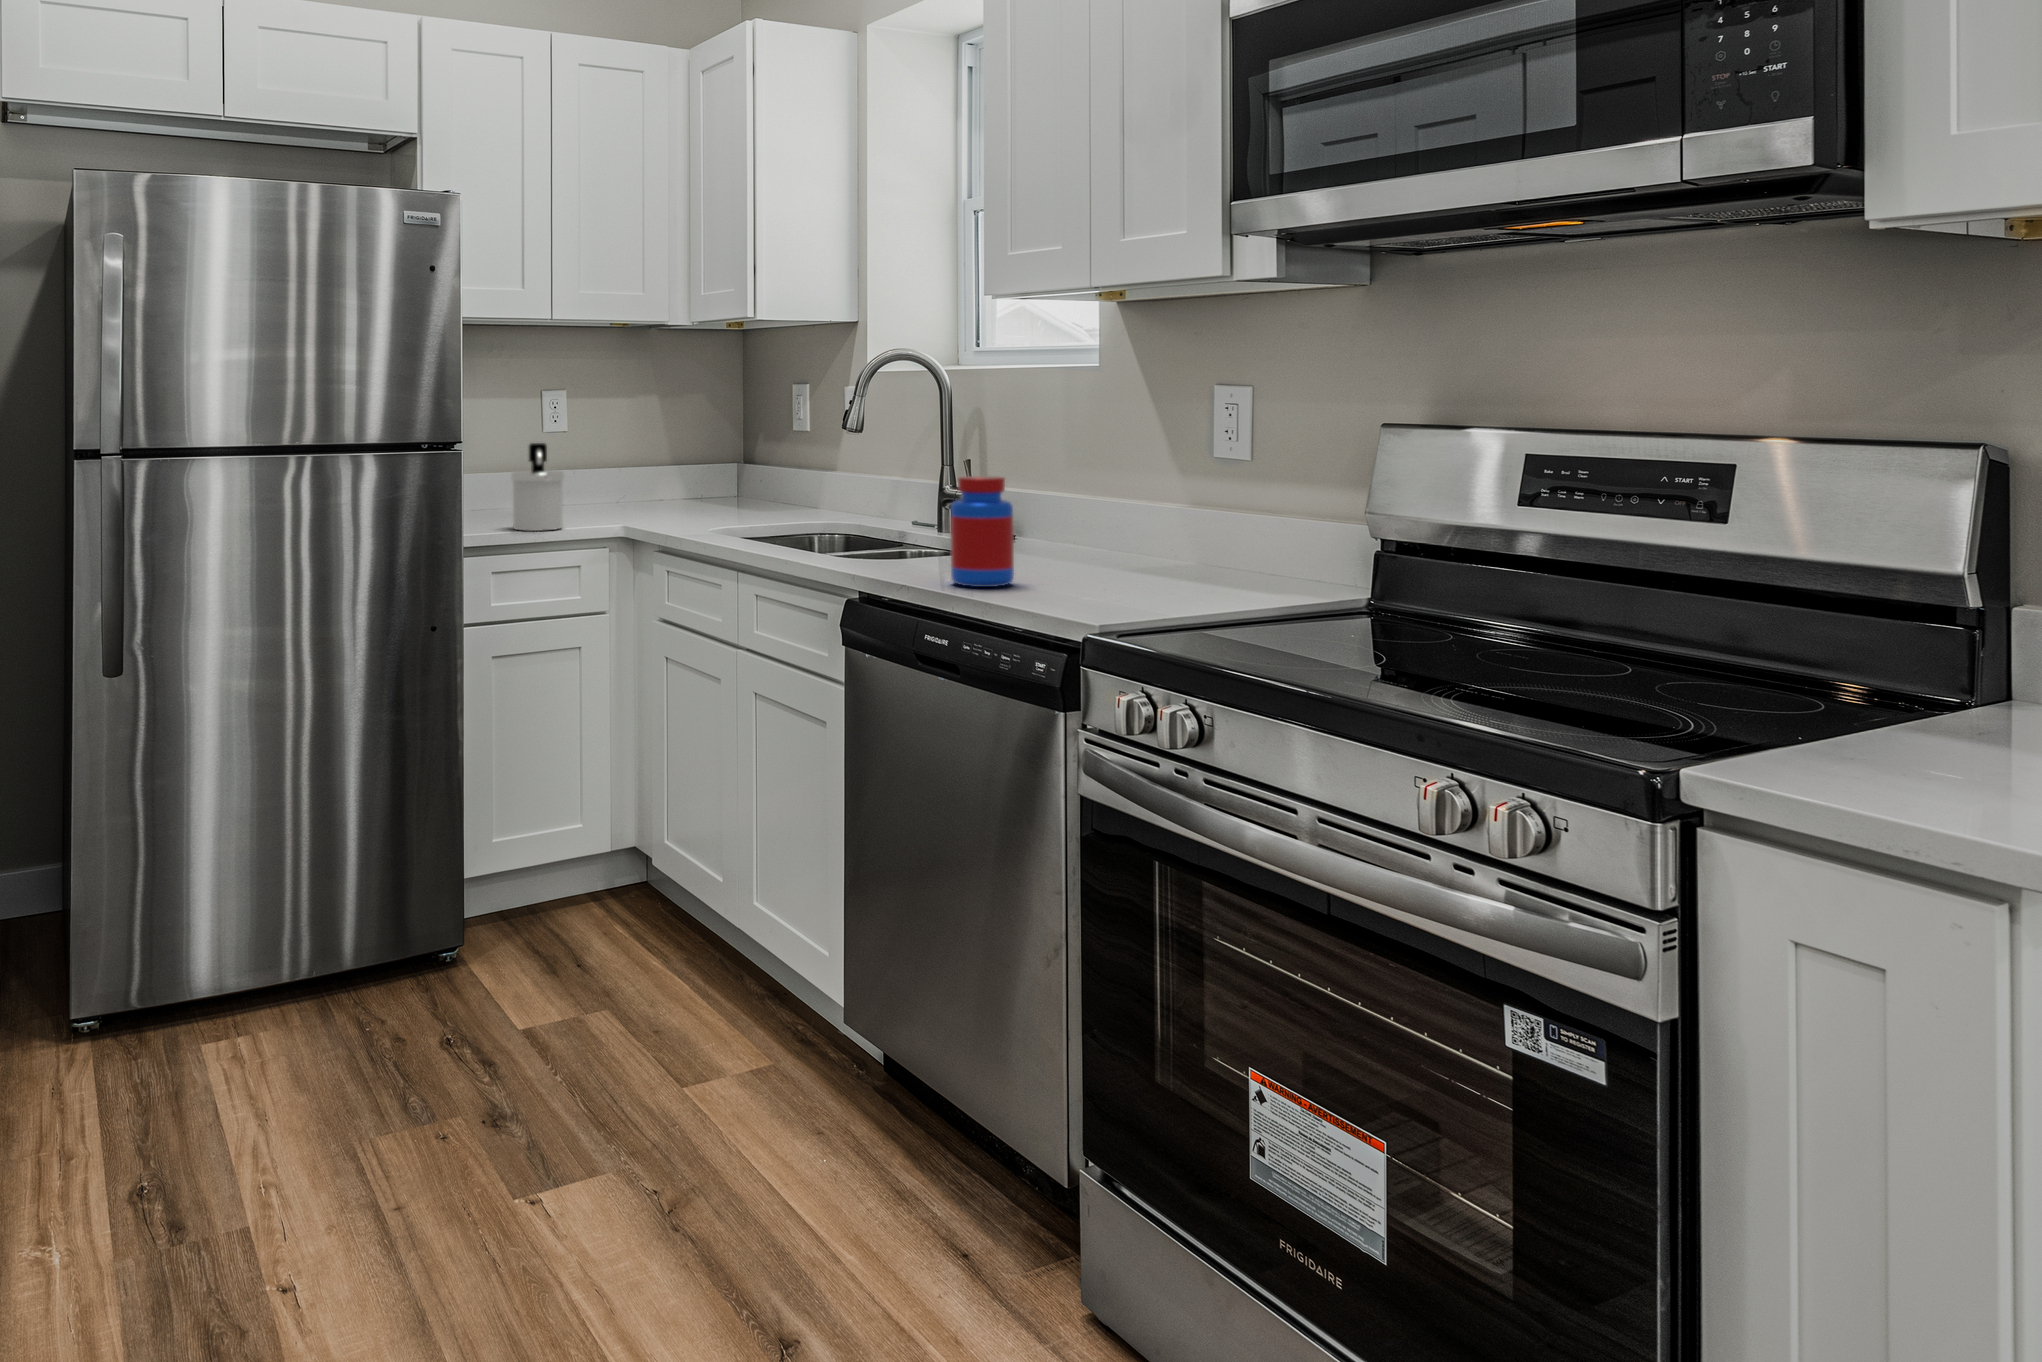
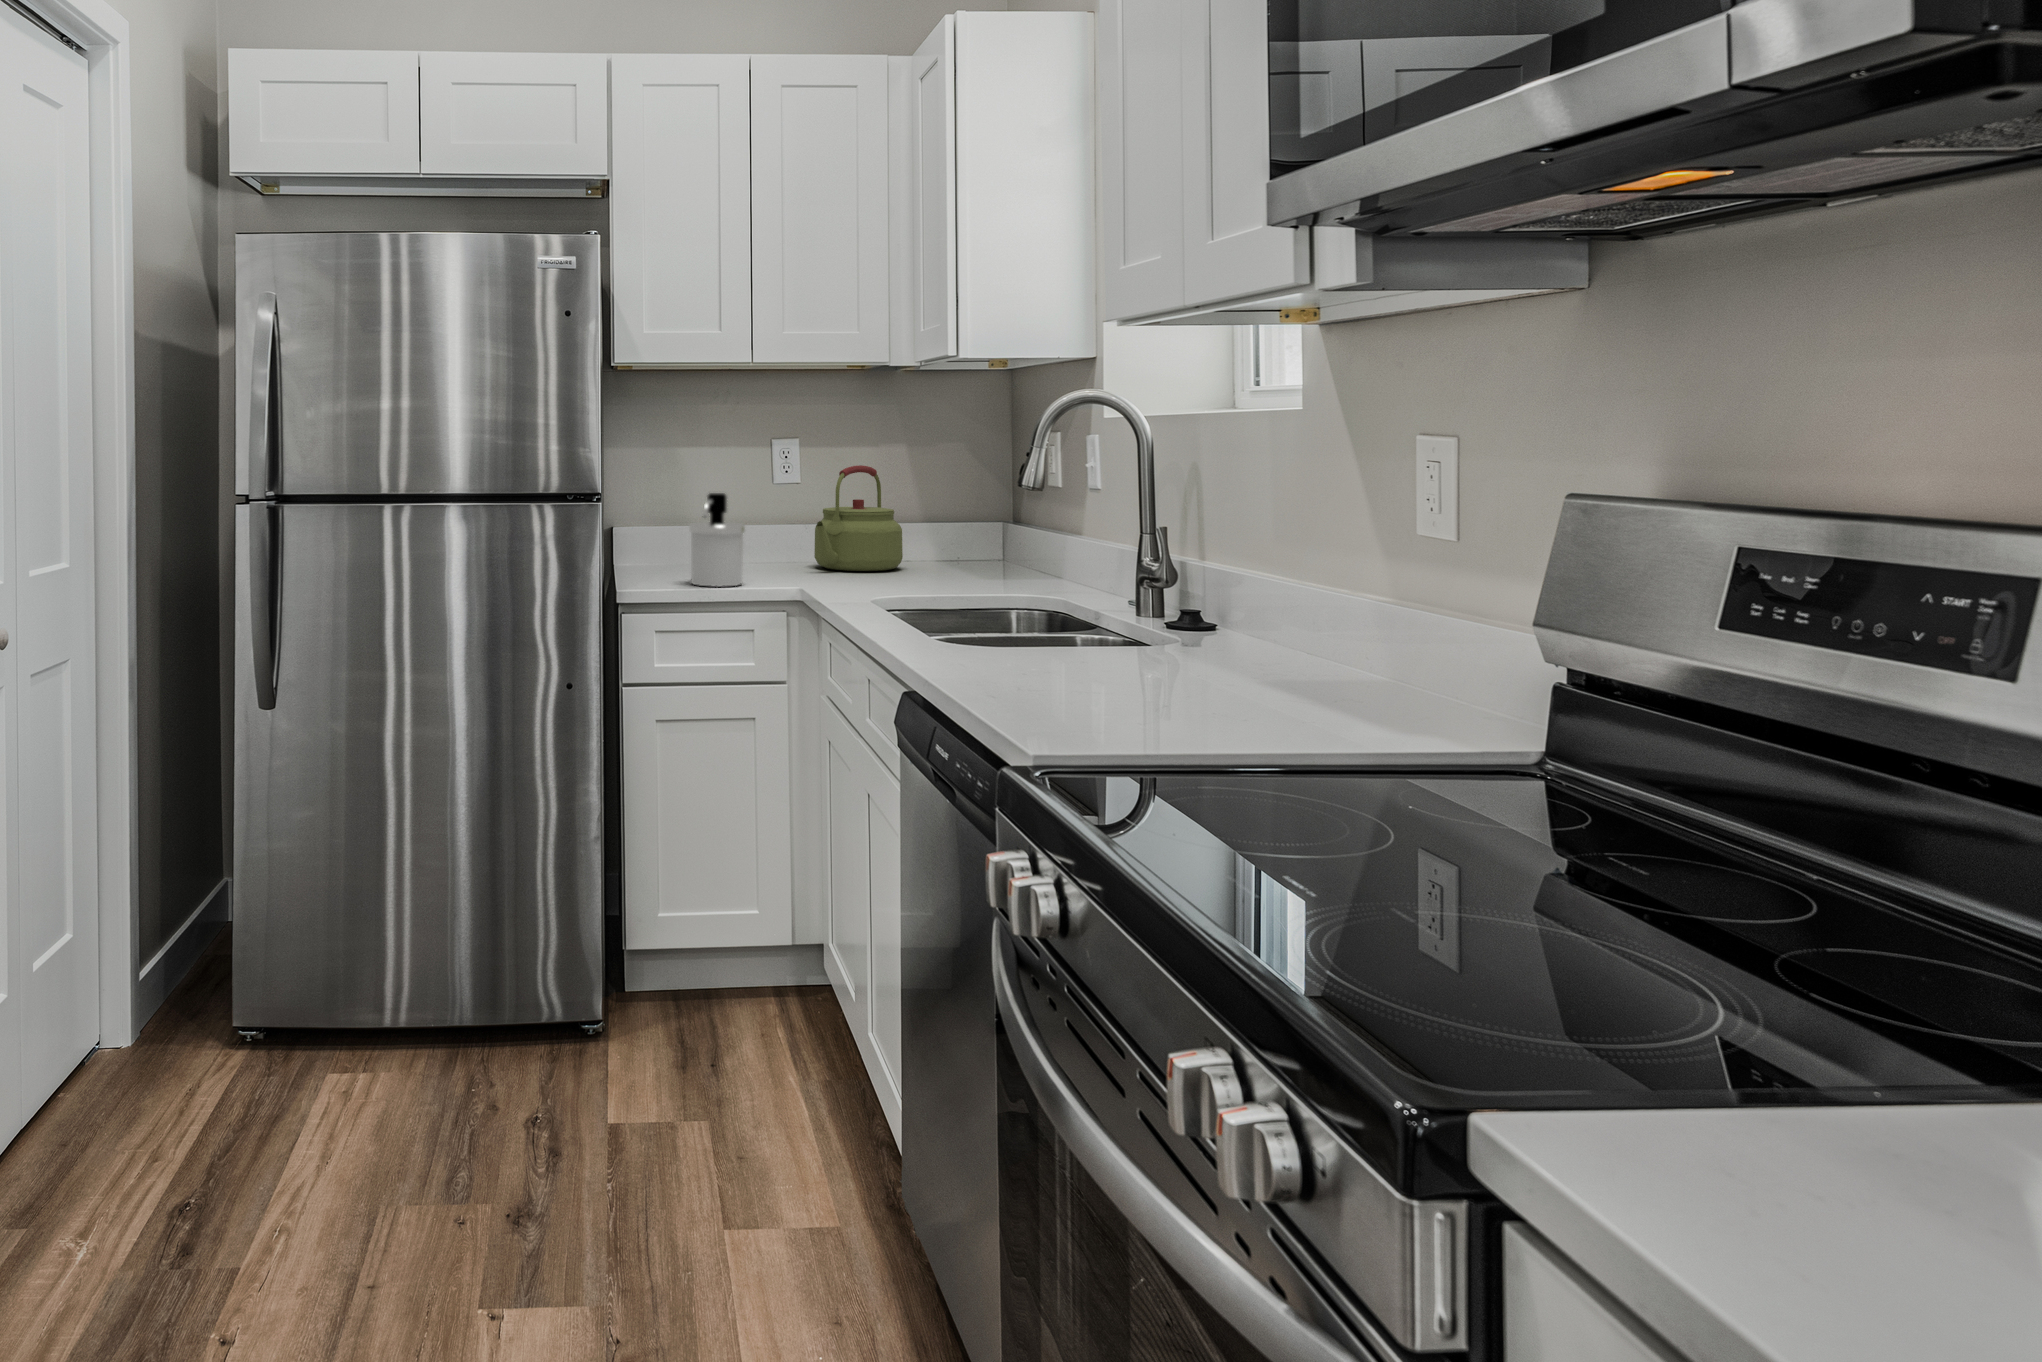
kettle: none [593,417,673,513] -> present [814,465,903,571]
jar: present [950,476,1014,587] -> none [1011,560,1089,697]

